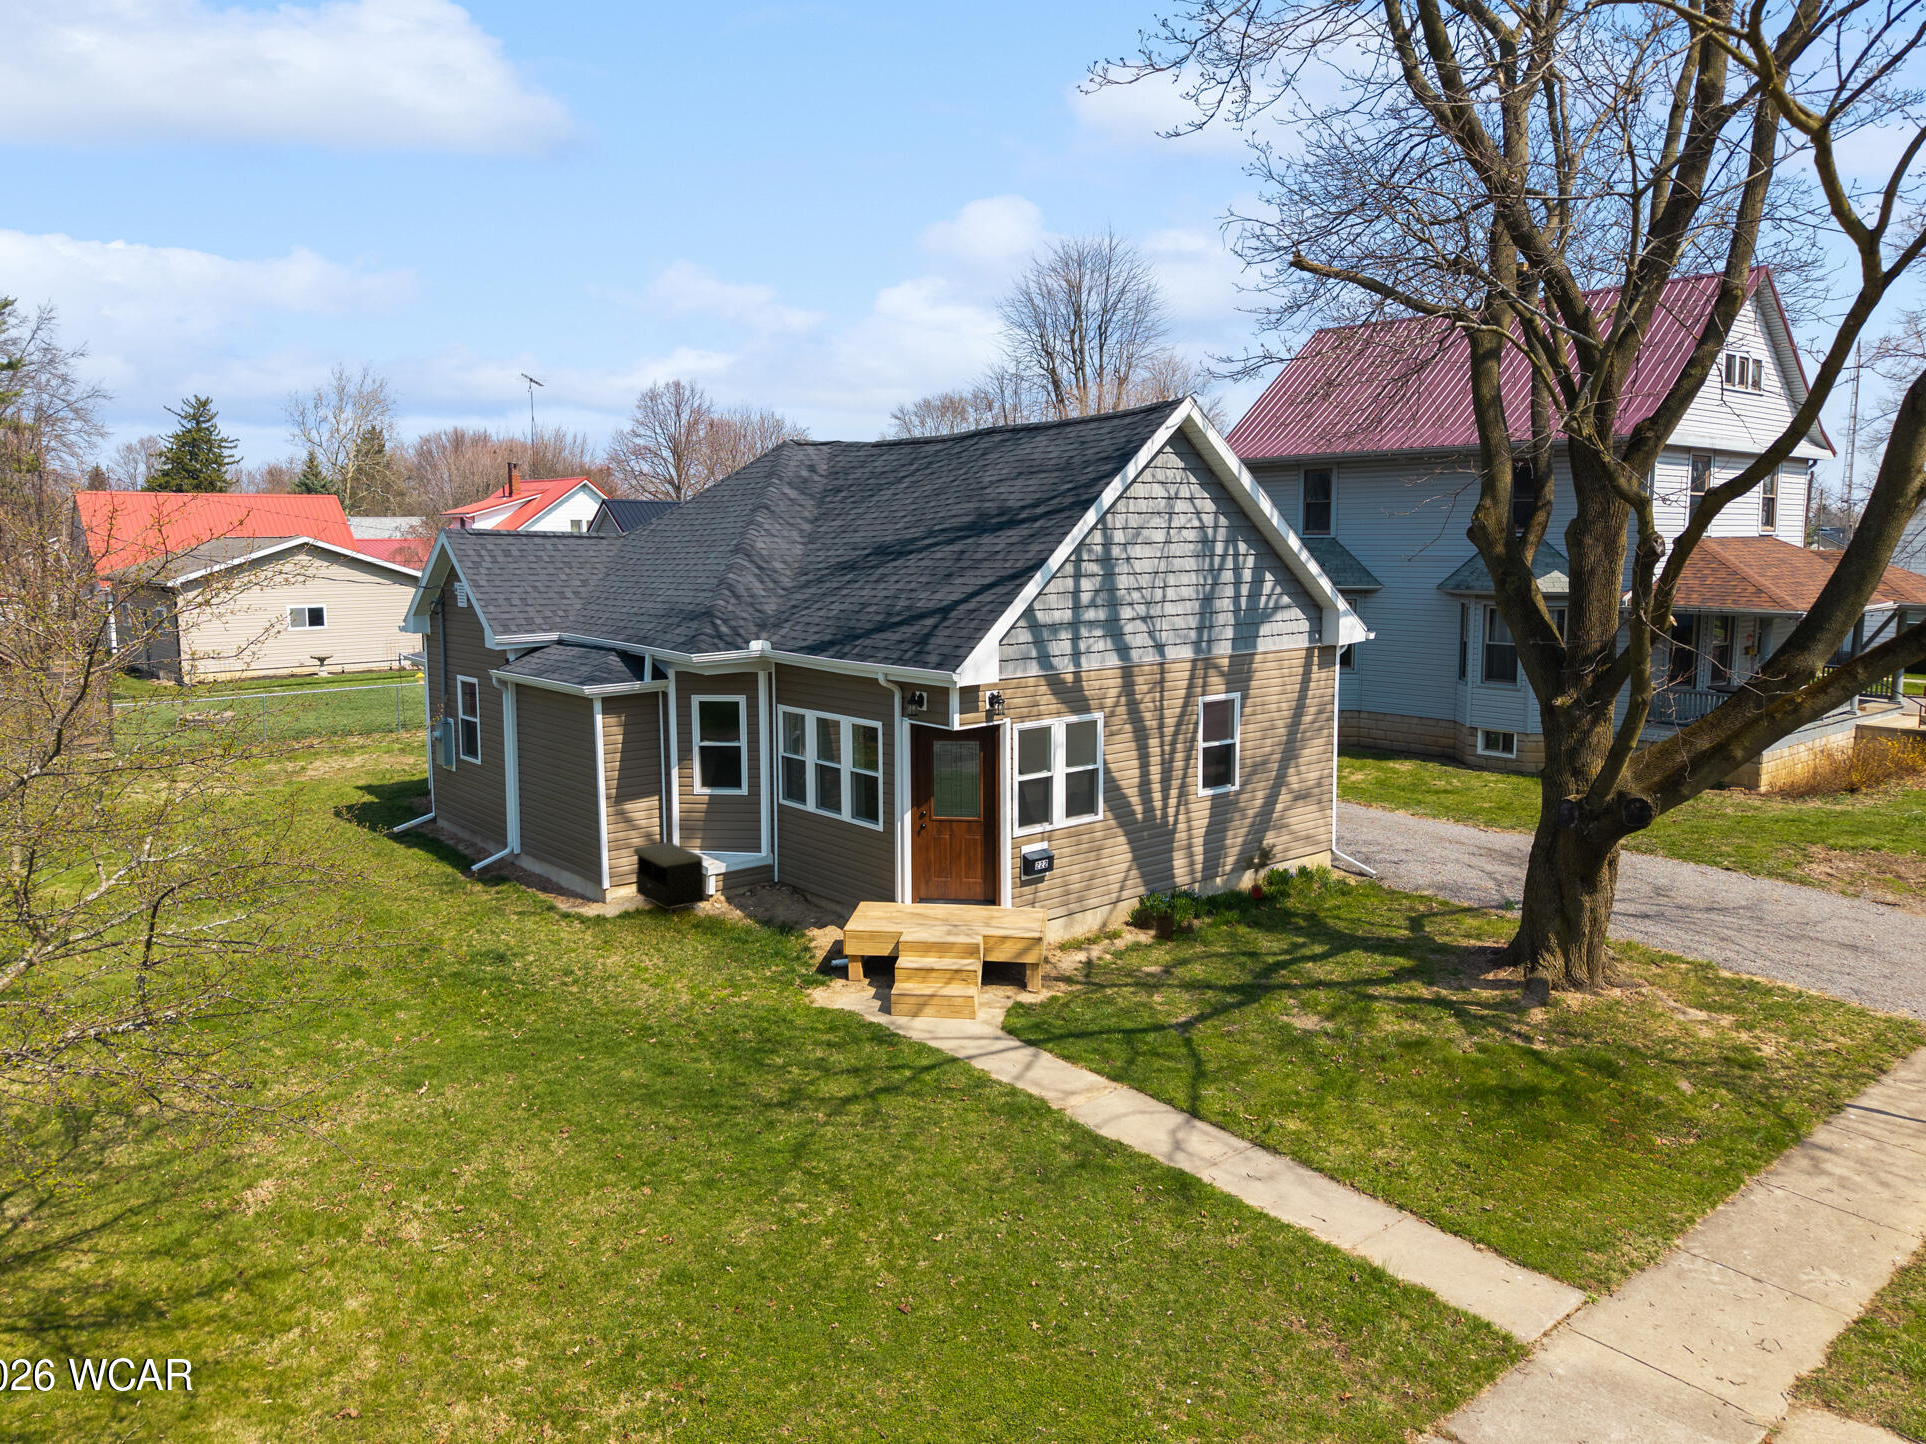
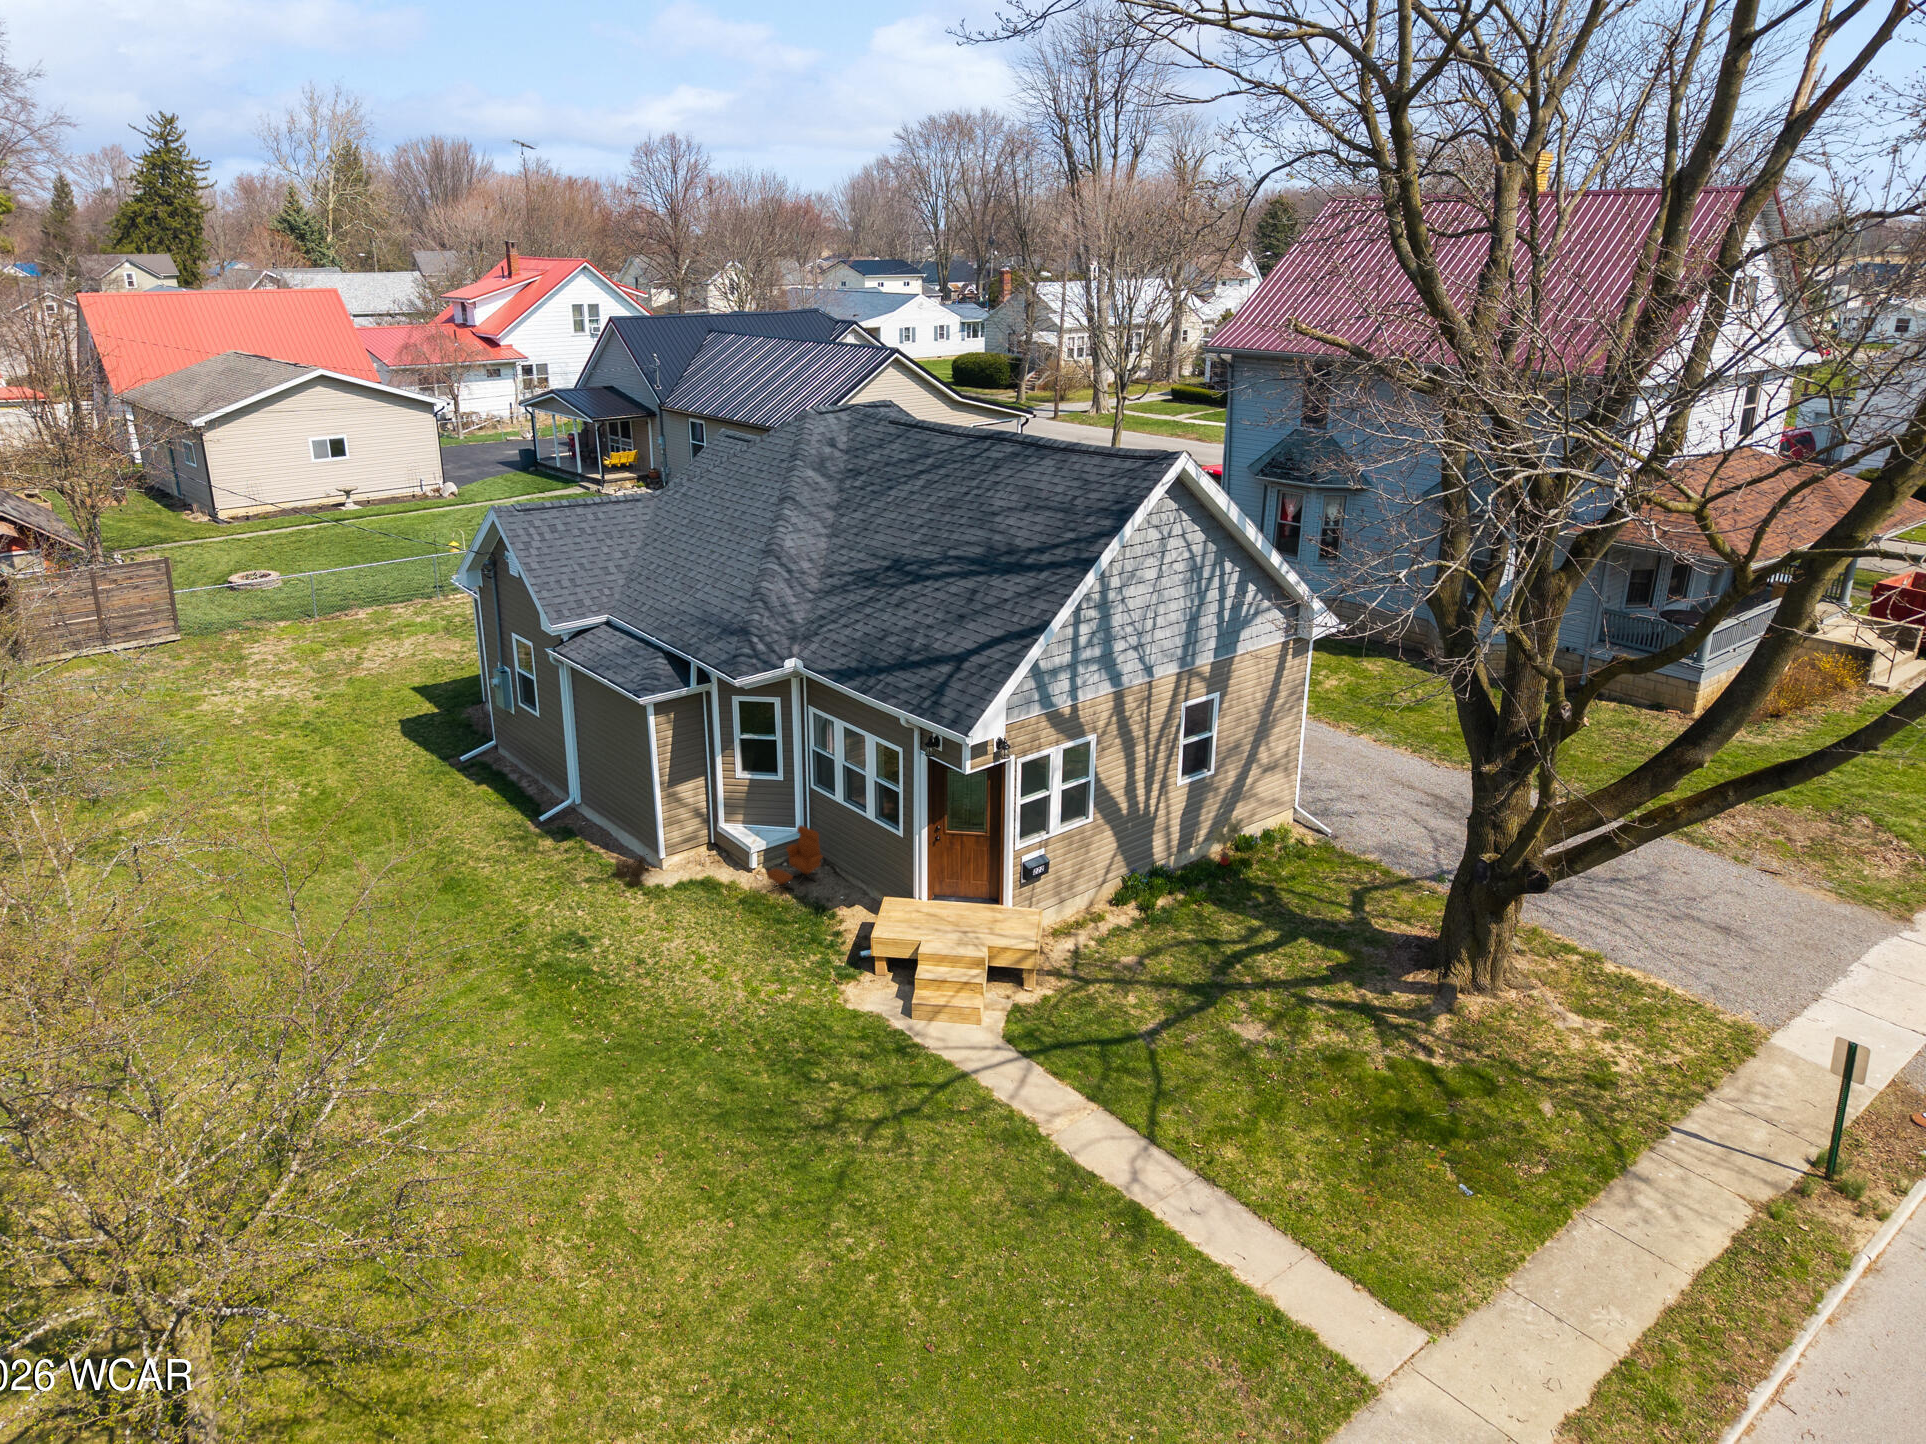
storage bench: present [634,842,704,913] -> none [686,816,749,884]
lounge chair: none [724,846,791,921] -> present [767,825,823,893]
woven basket: present [1135,908,1193,938] -> present [615,854,651,886]

